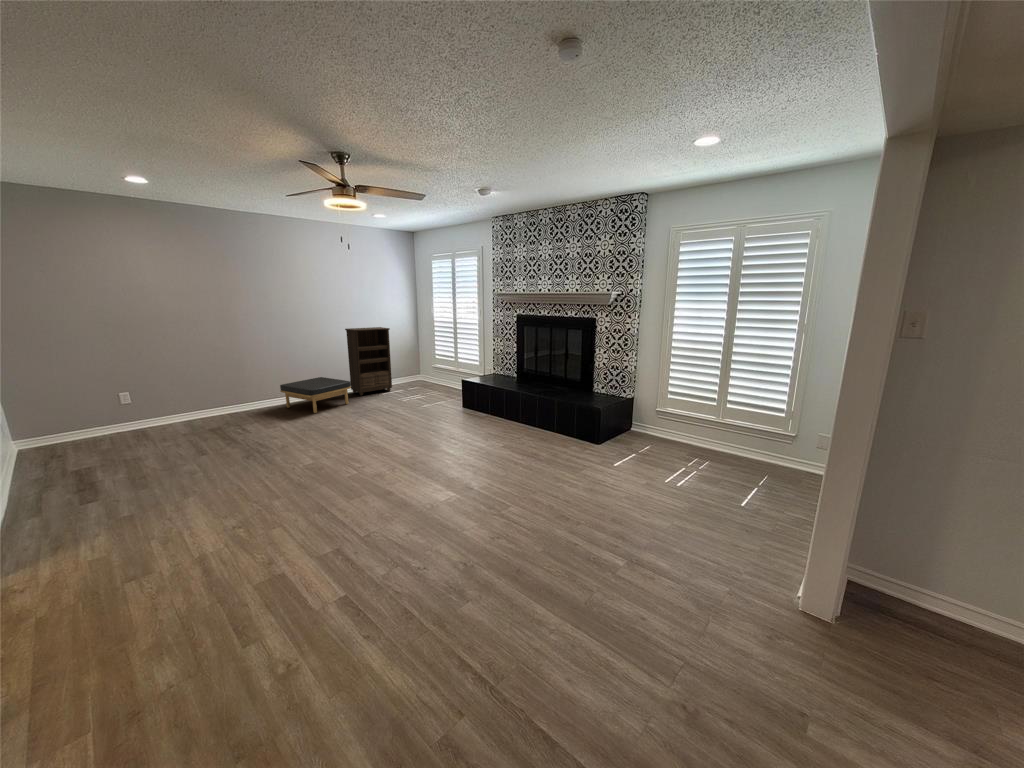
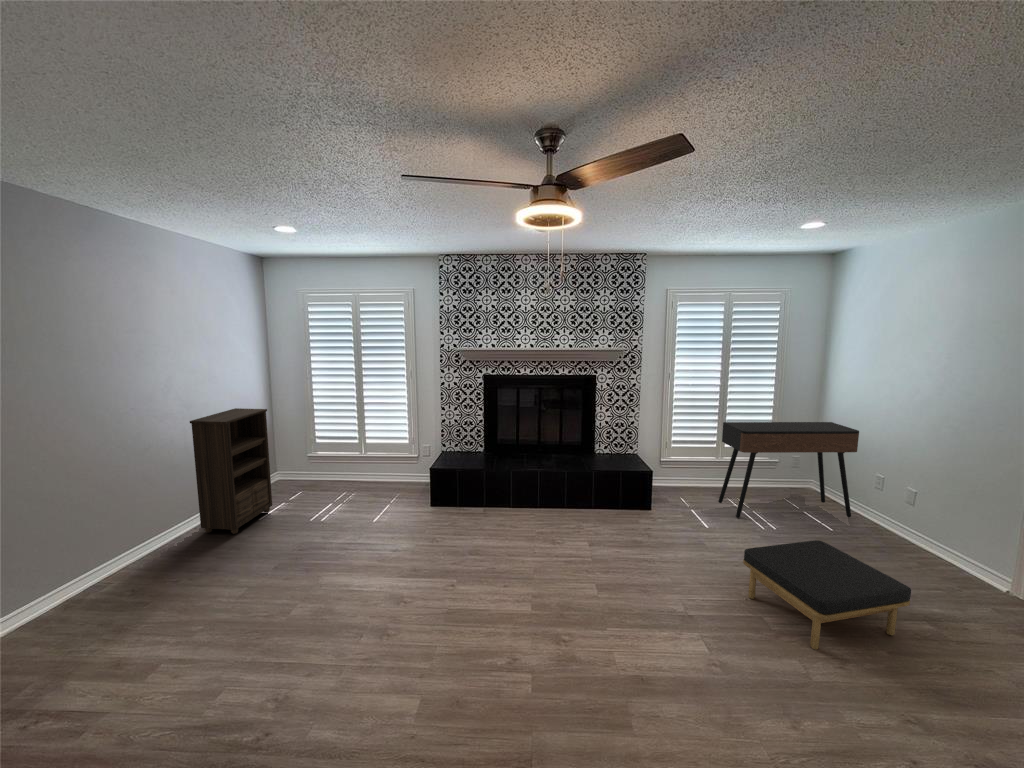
console table: none [671,372,857,516] -> present [718,422,859,518]
ottoman: present [280,377,351,413] -> present [743,540,911,650]

